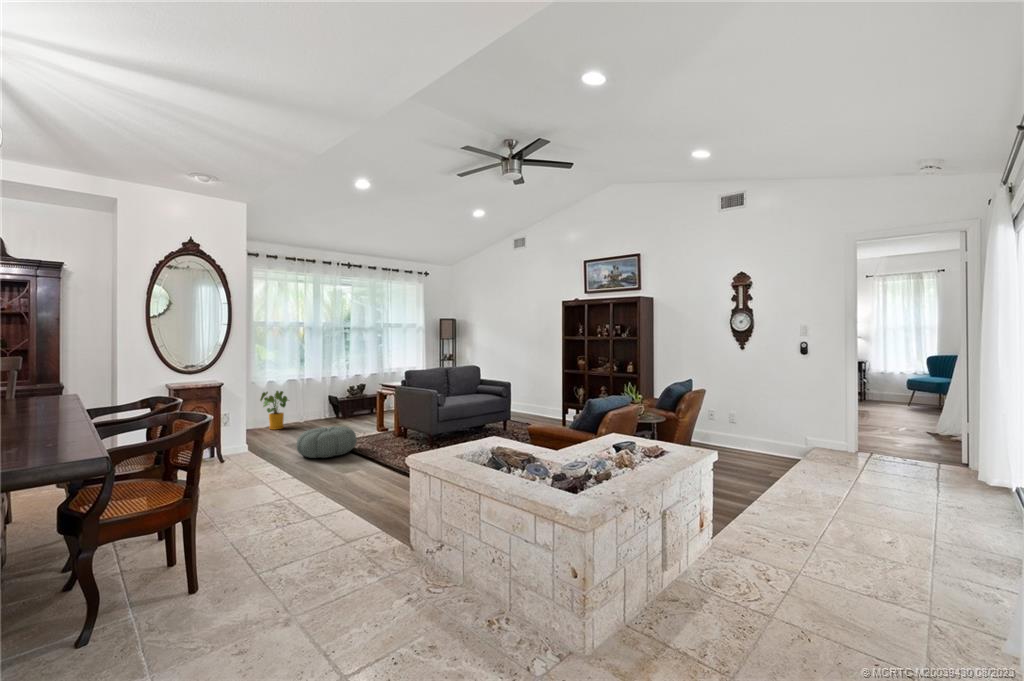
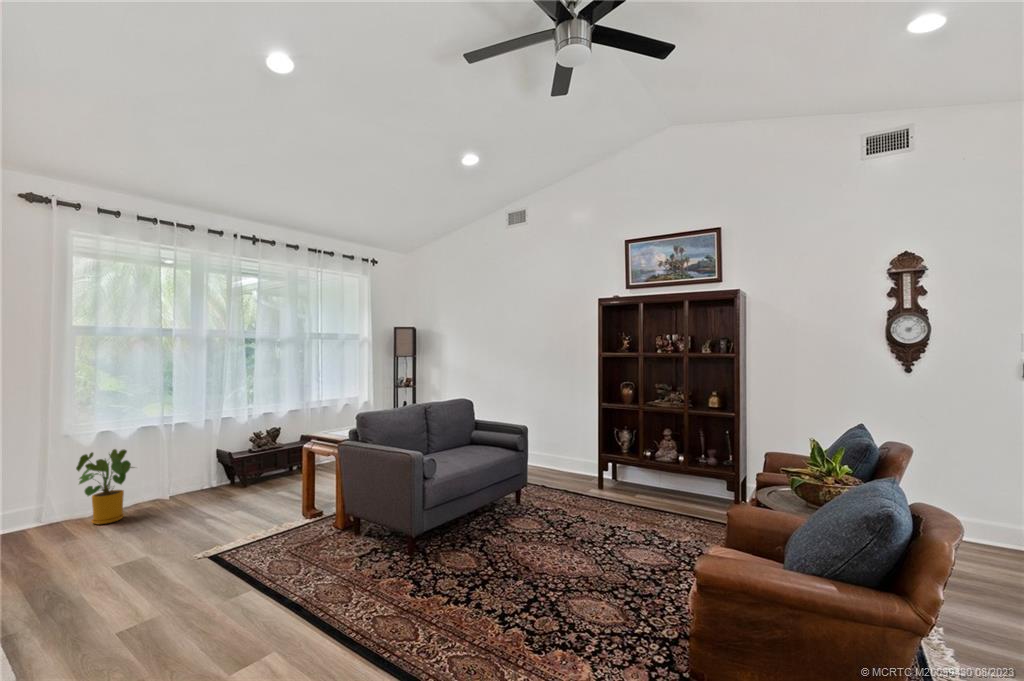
pouf: present [296,426,357,458] -> none [119,534,261,623]

